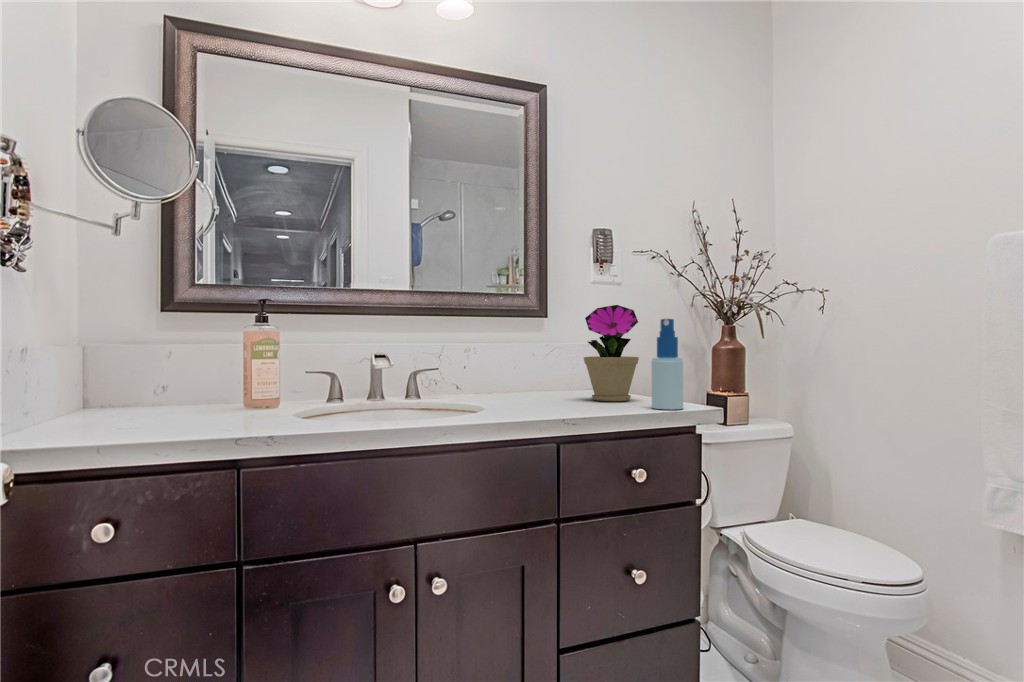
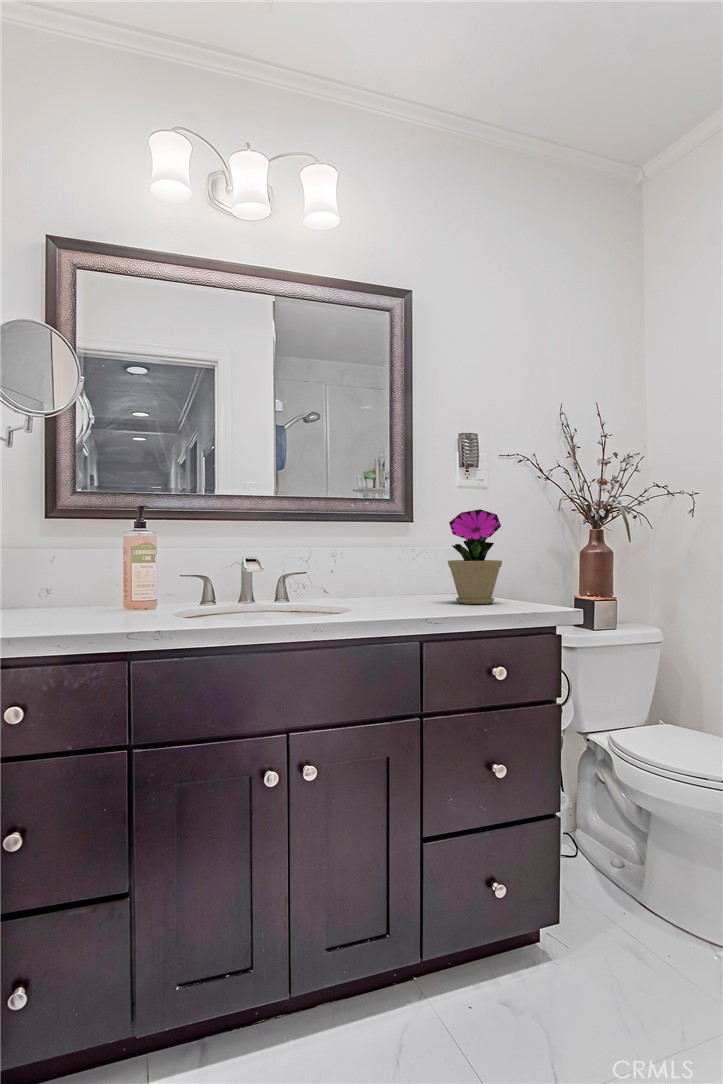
spray bottle: present [652,319,683,409] -> none [513,523,544,611]

